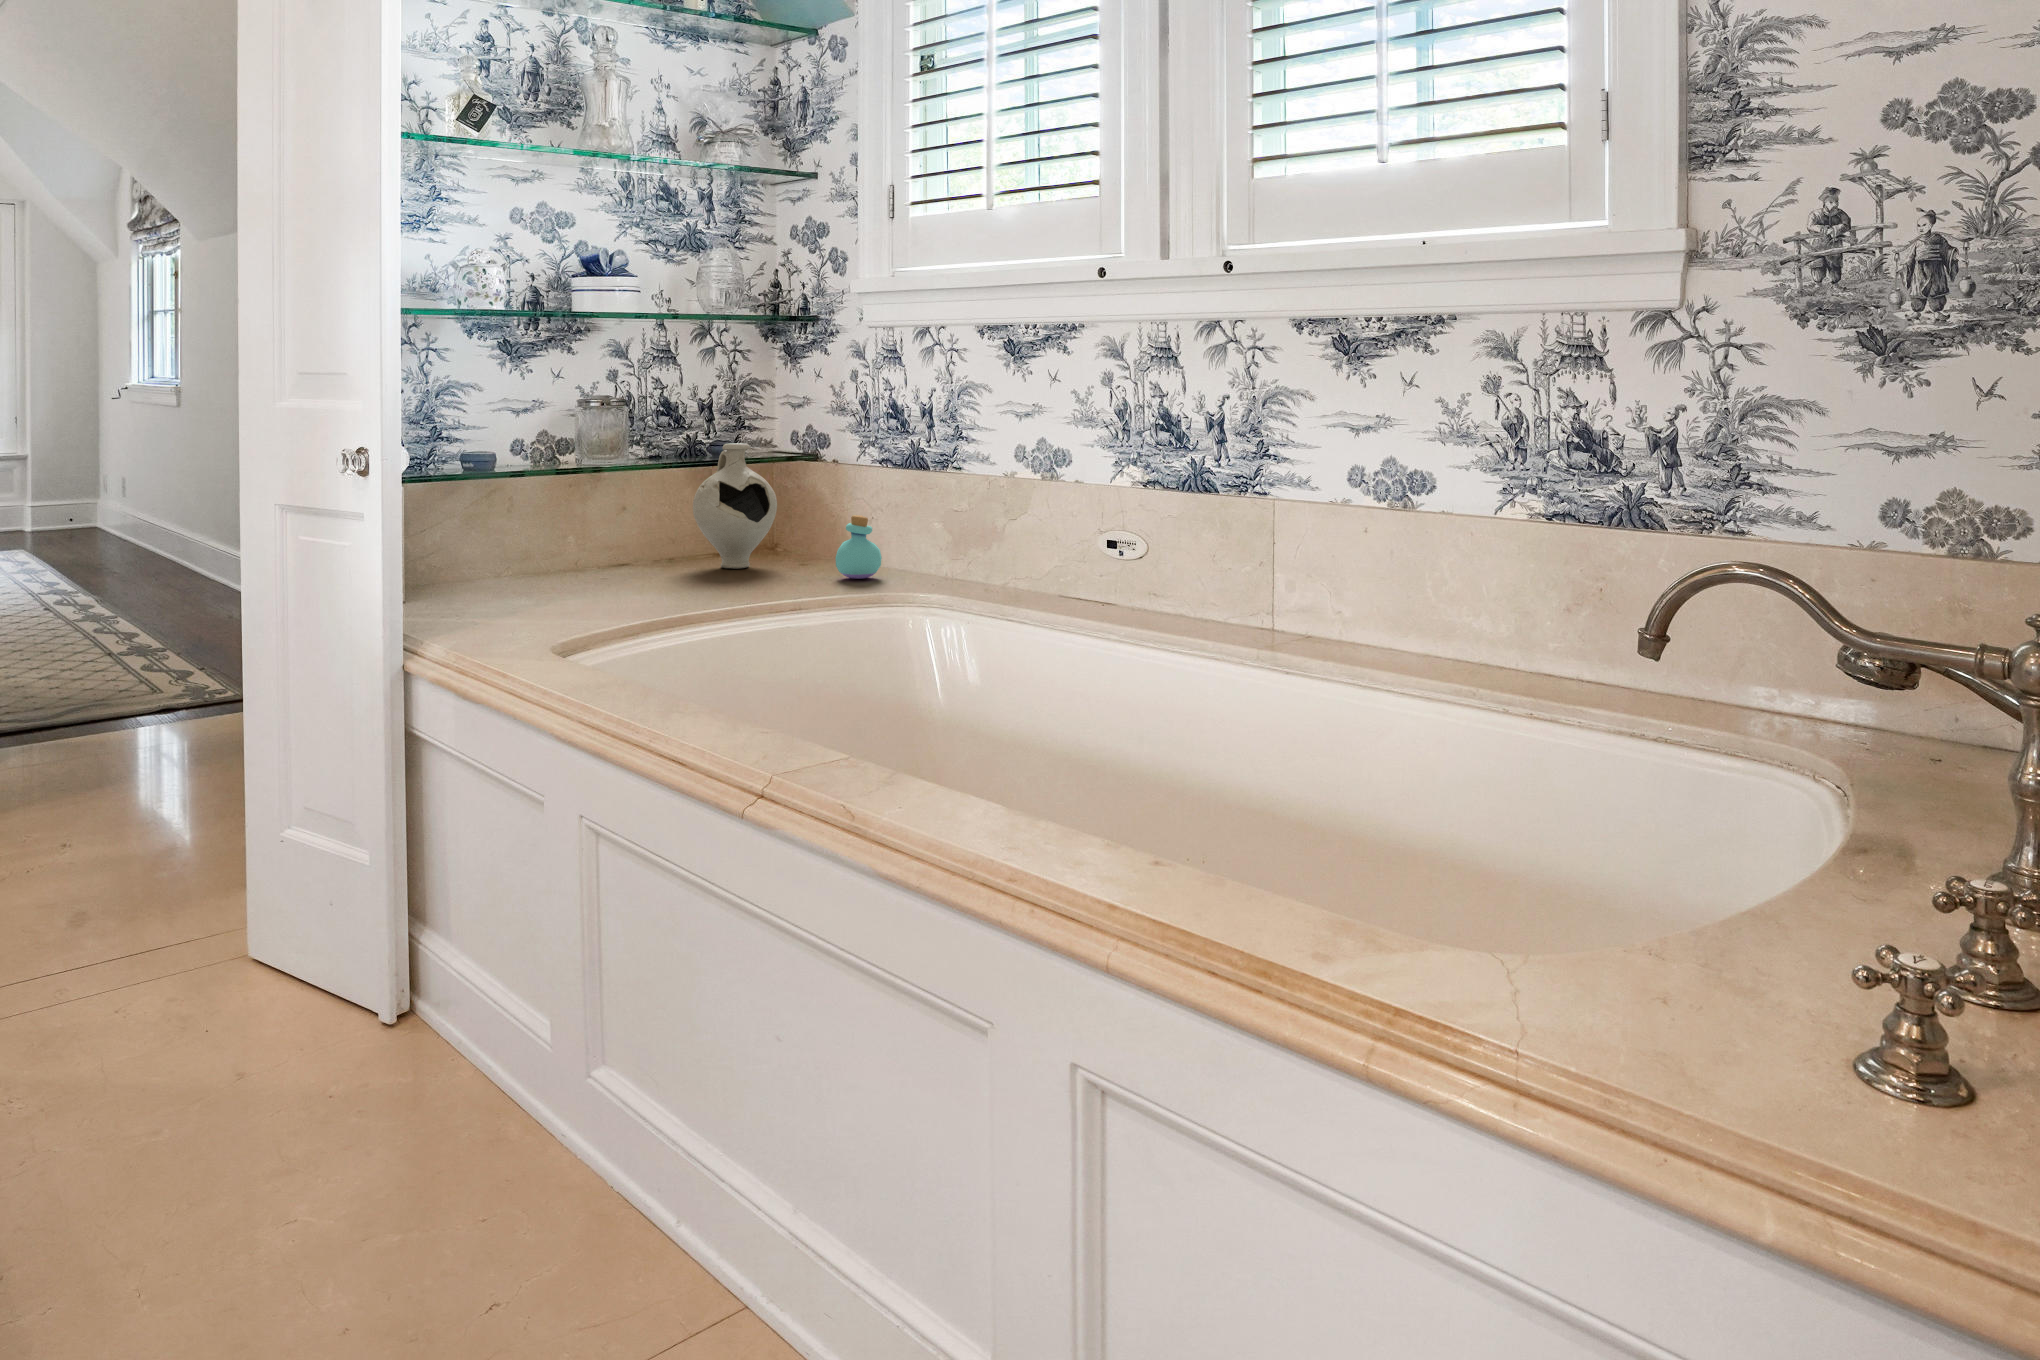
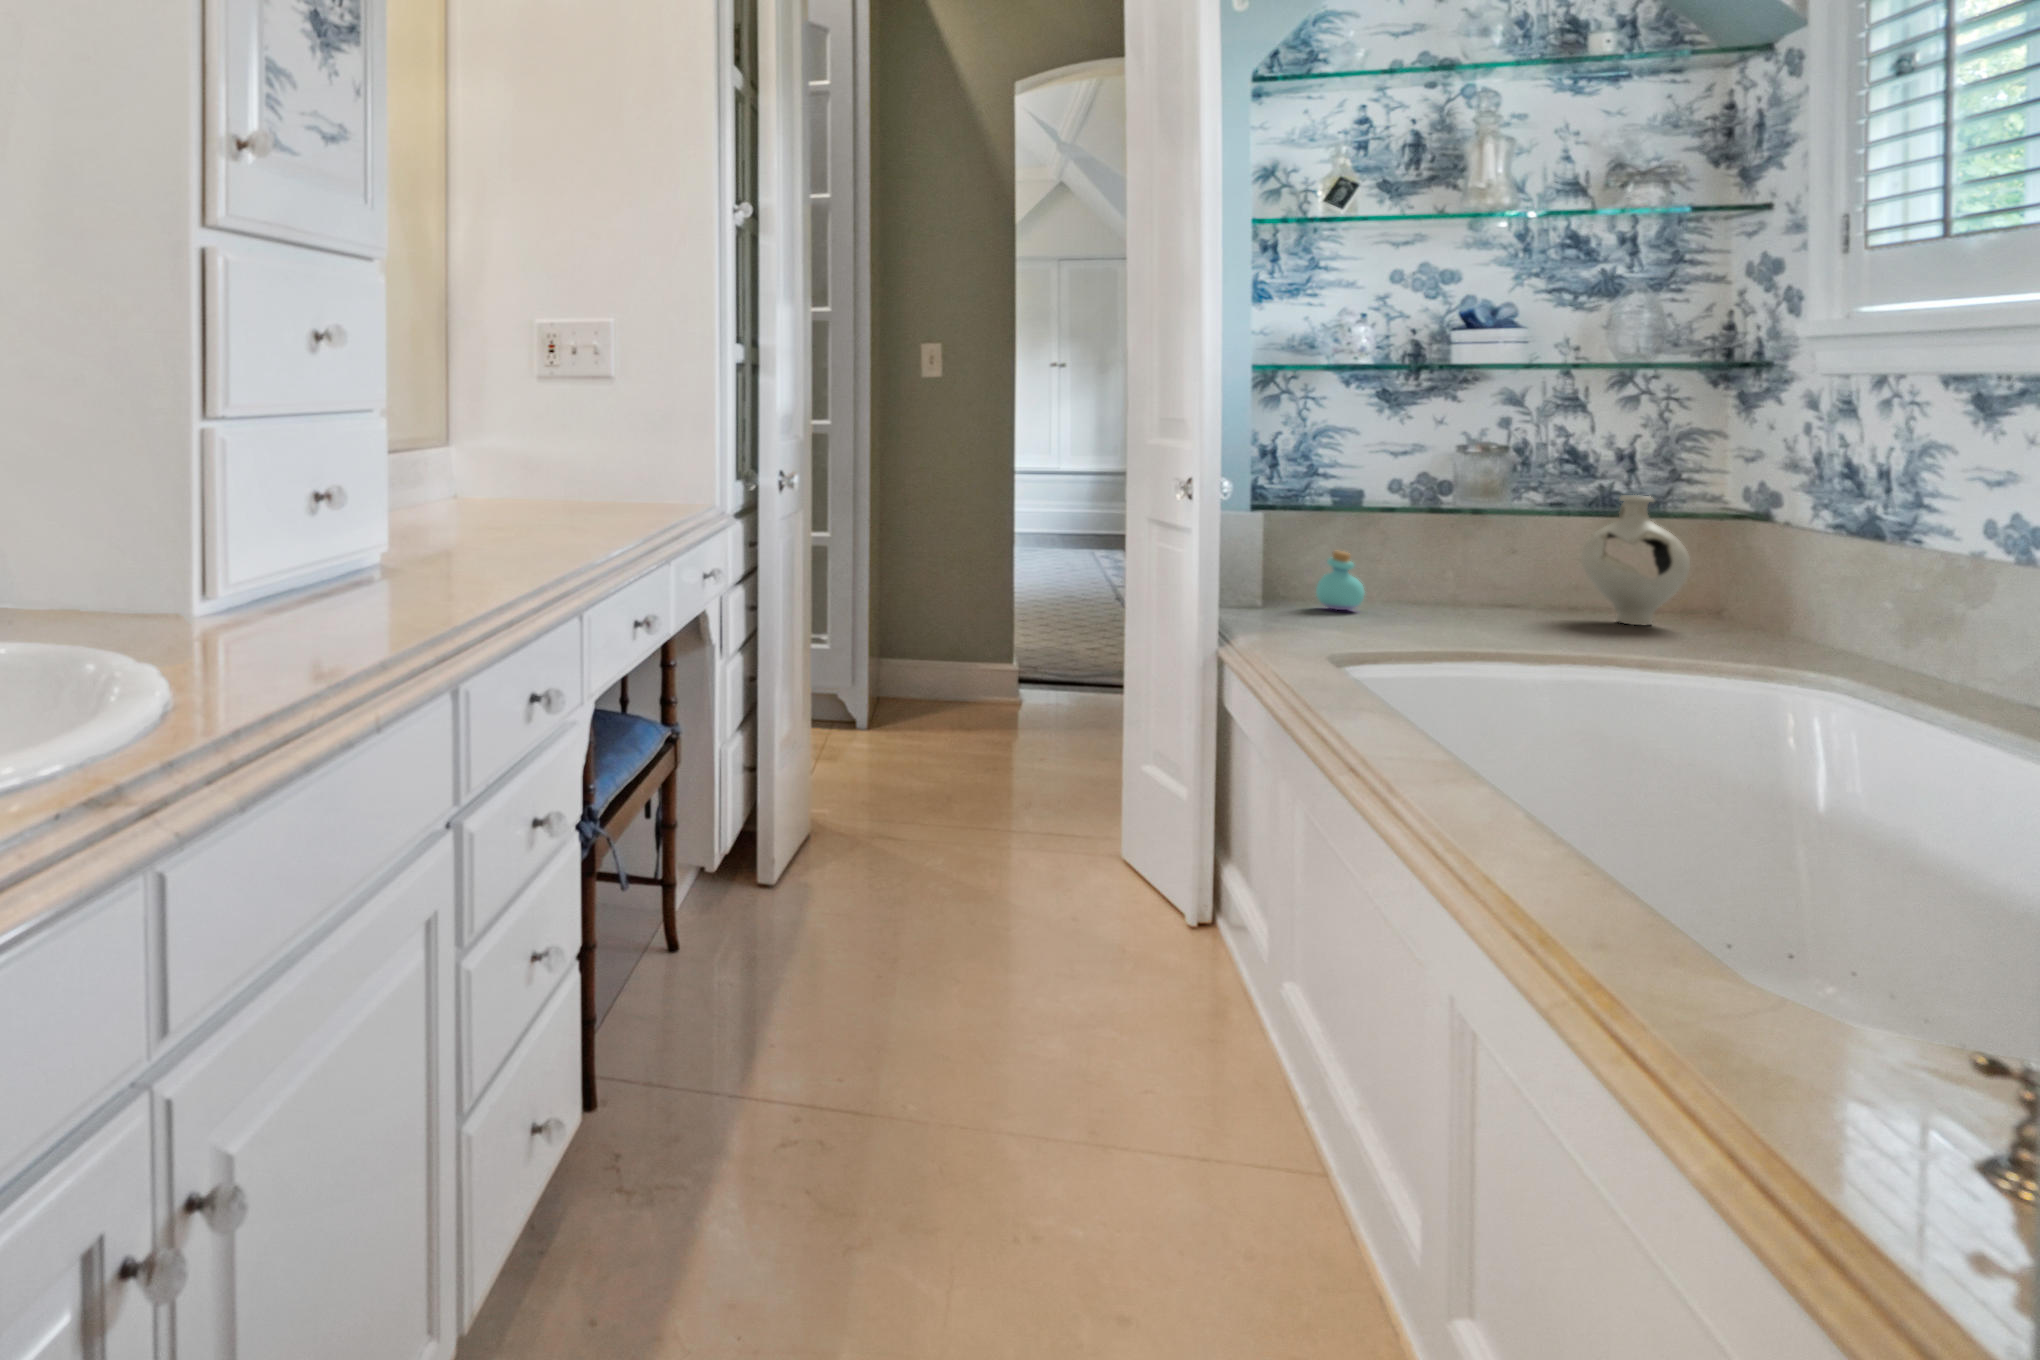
perfume bottle: present [836,515,882,579] -> present [1316,551,1364,610]

